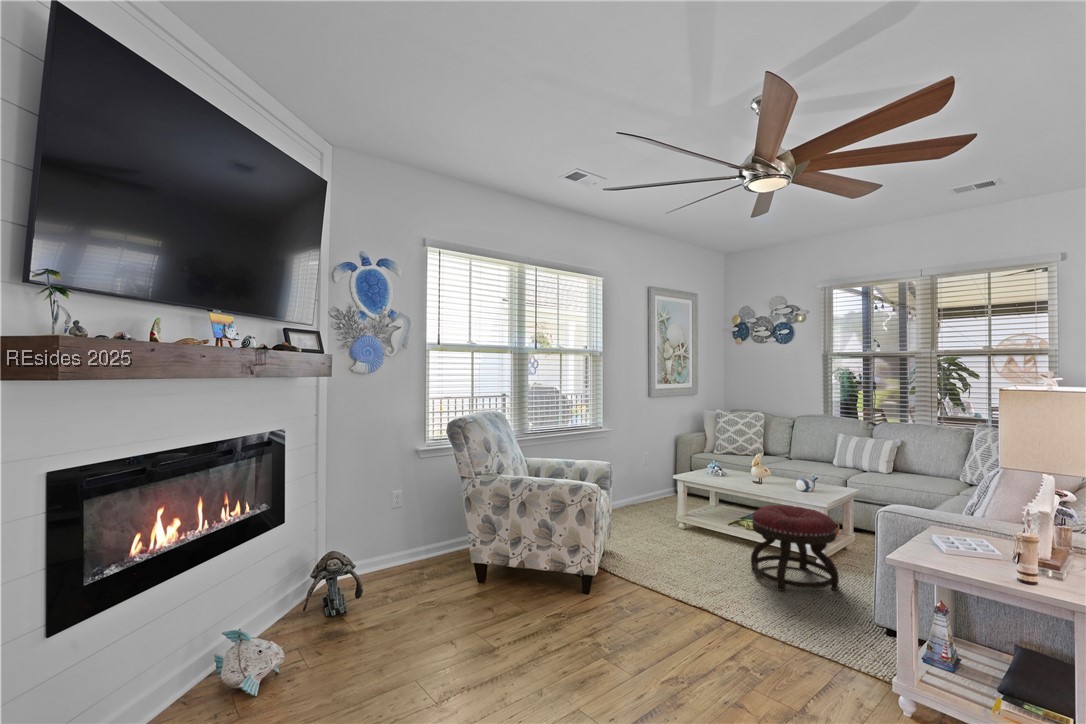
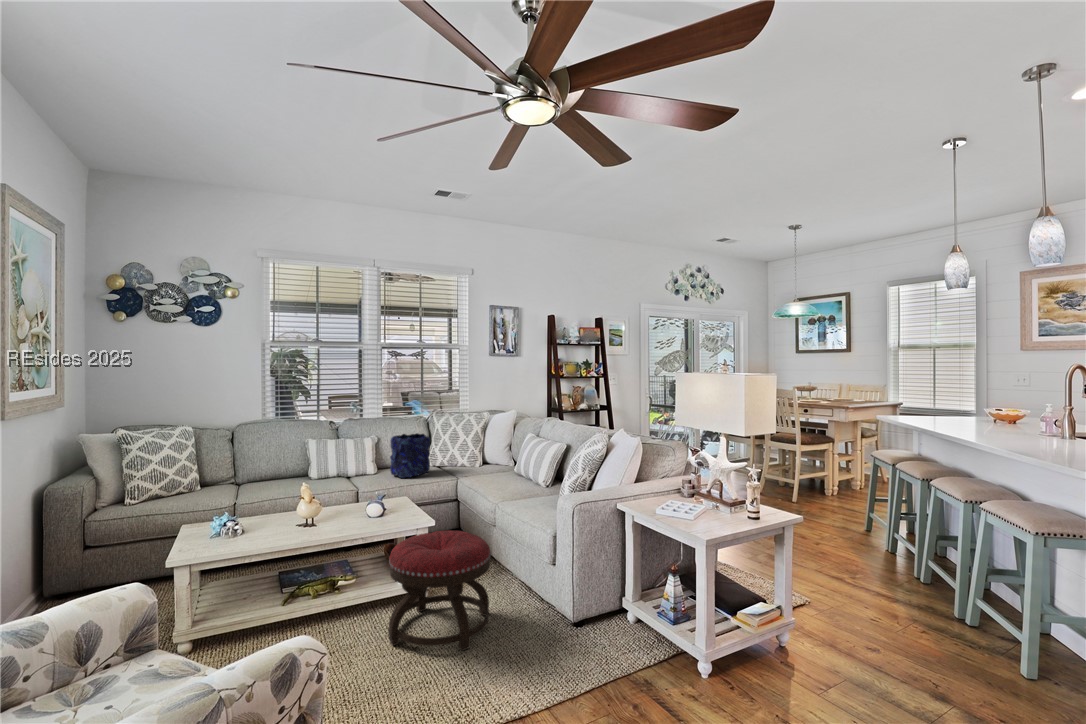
vase: none [893,442,940,485] -> present [390,433,430,478]

